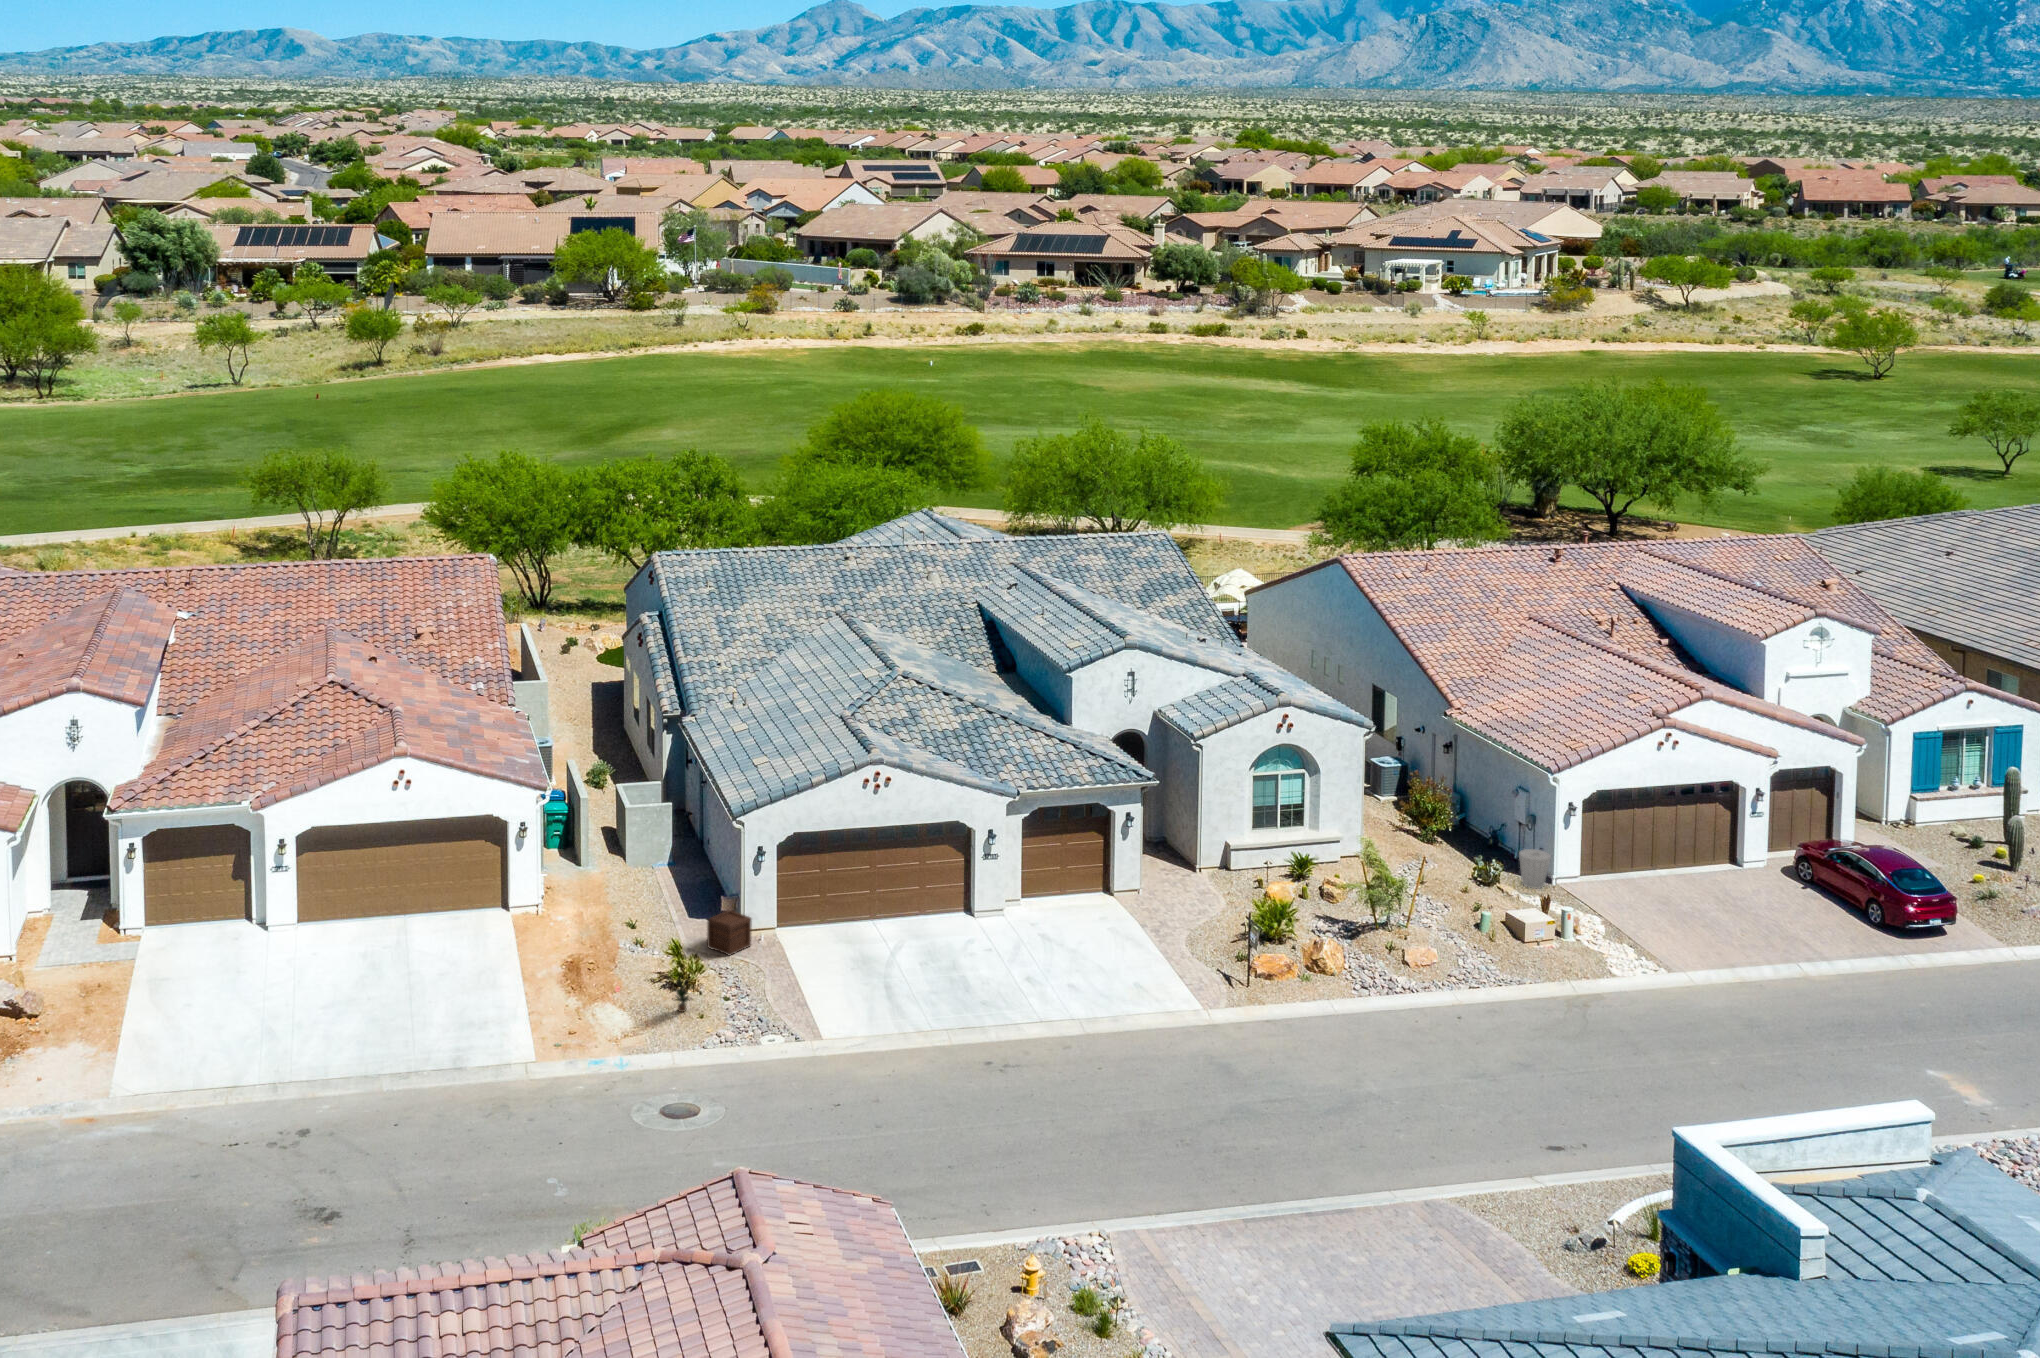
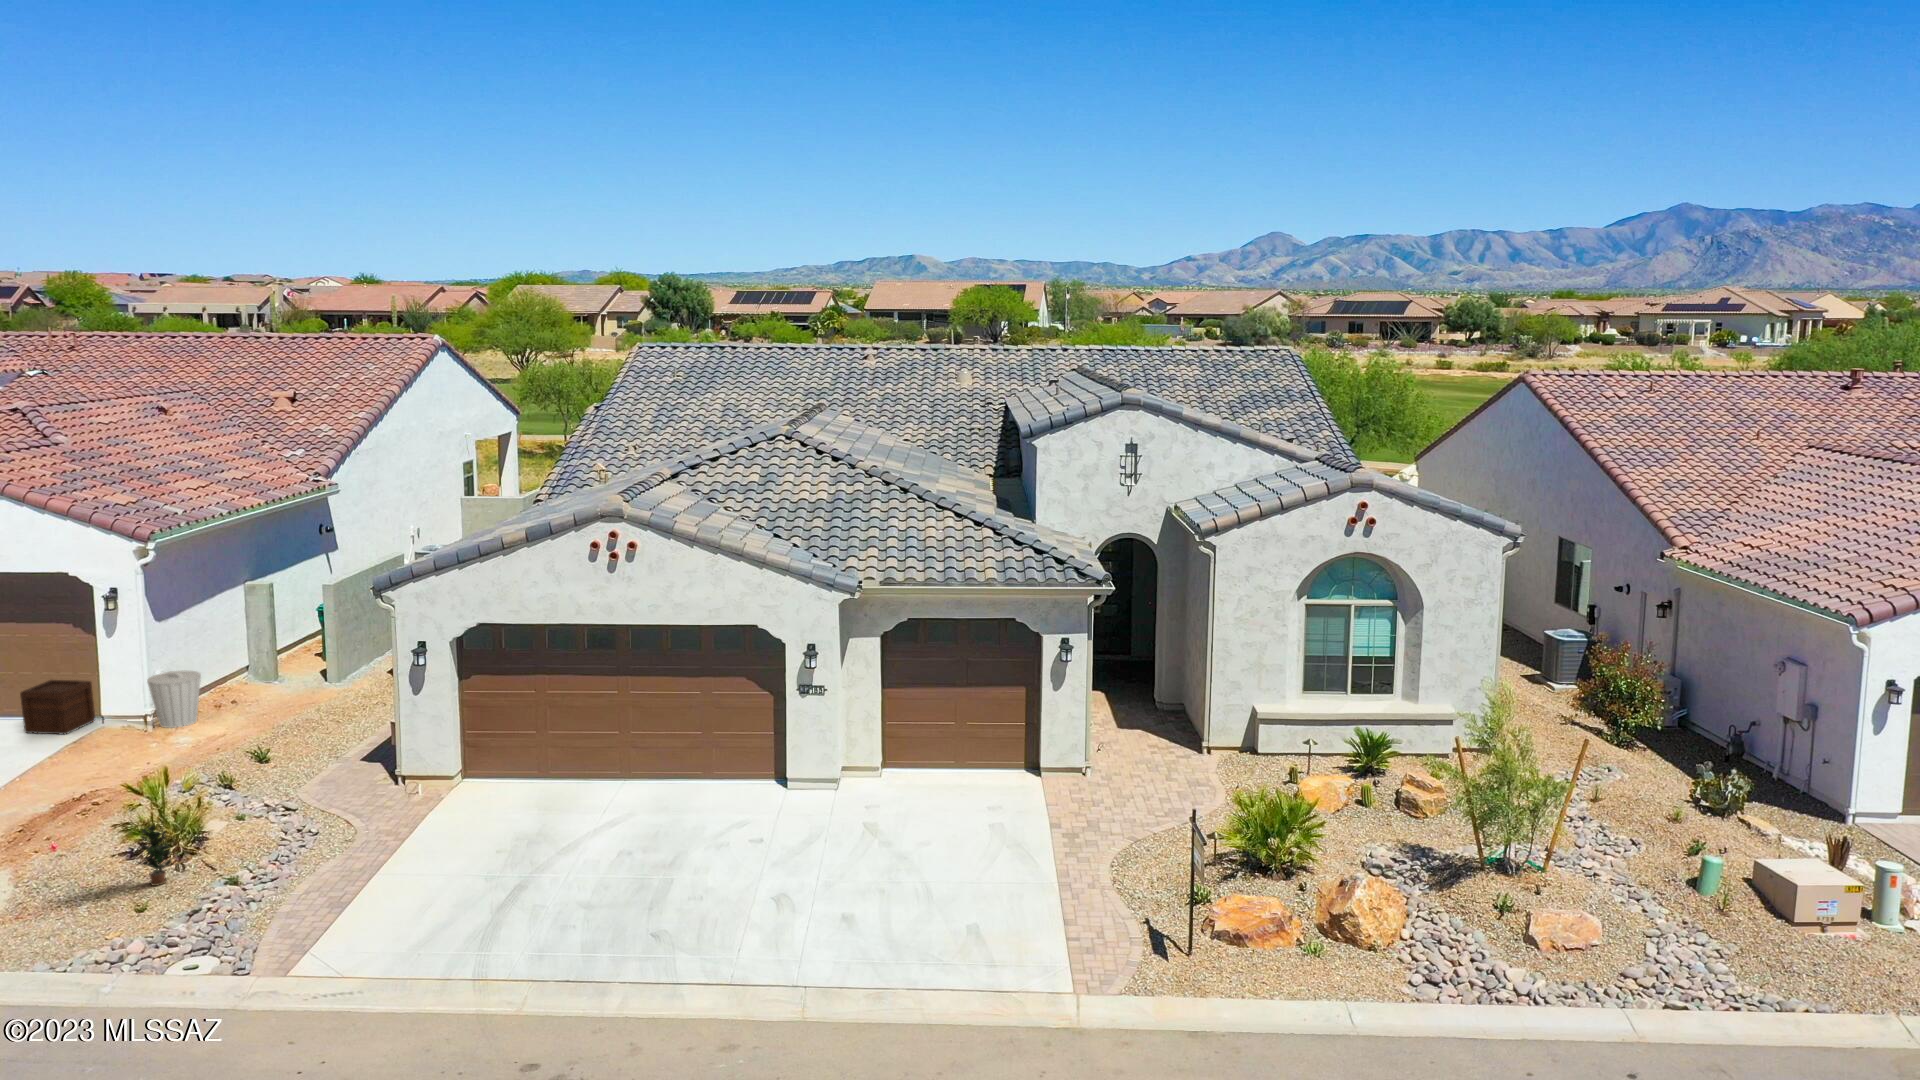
trash can: present [1519,849,1551,889] -> present [147,670,201,728]
wooden crate: present [707,910,752,955] -> present [20,680,95,734]

